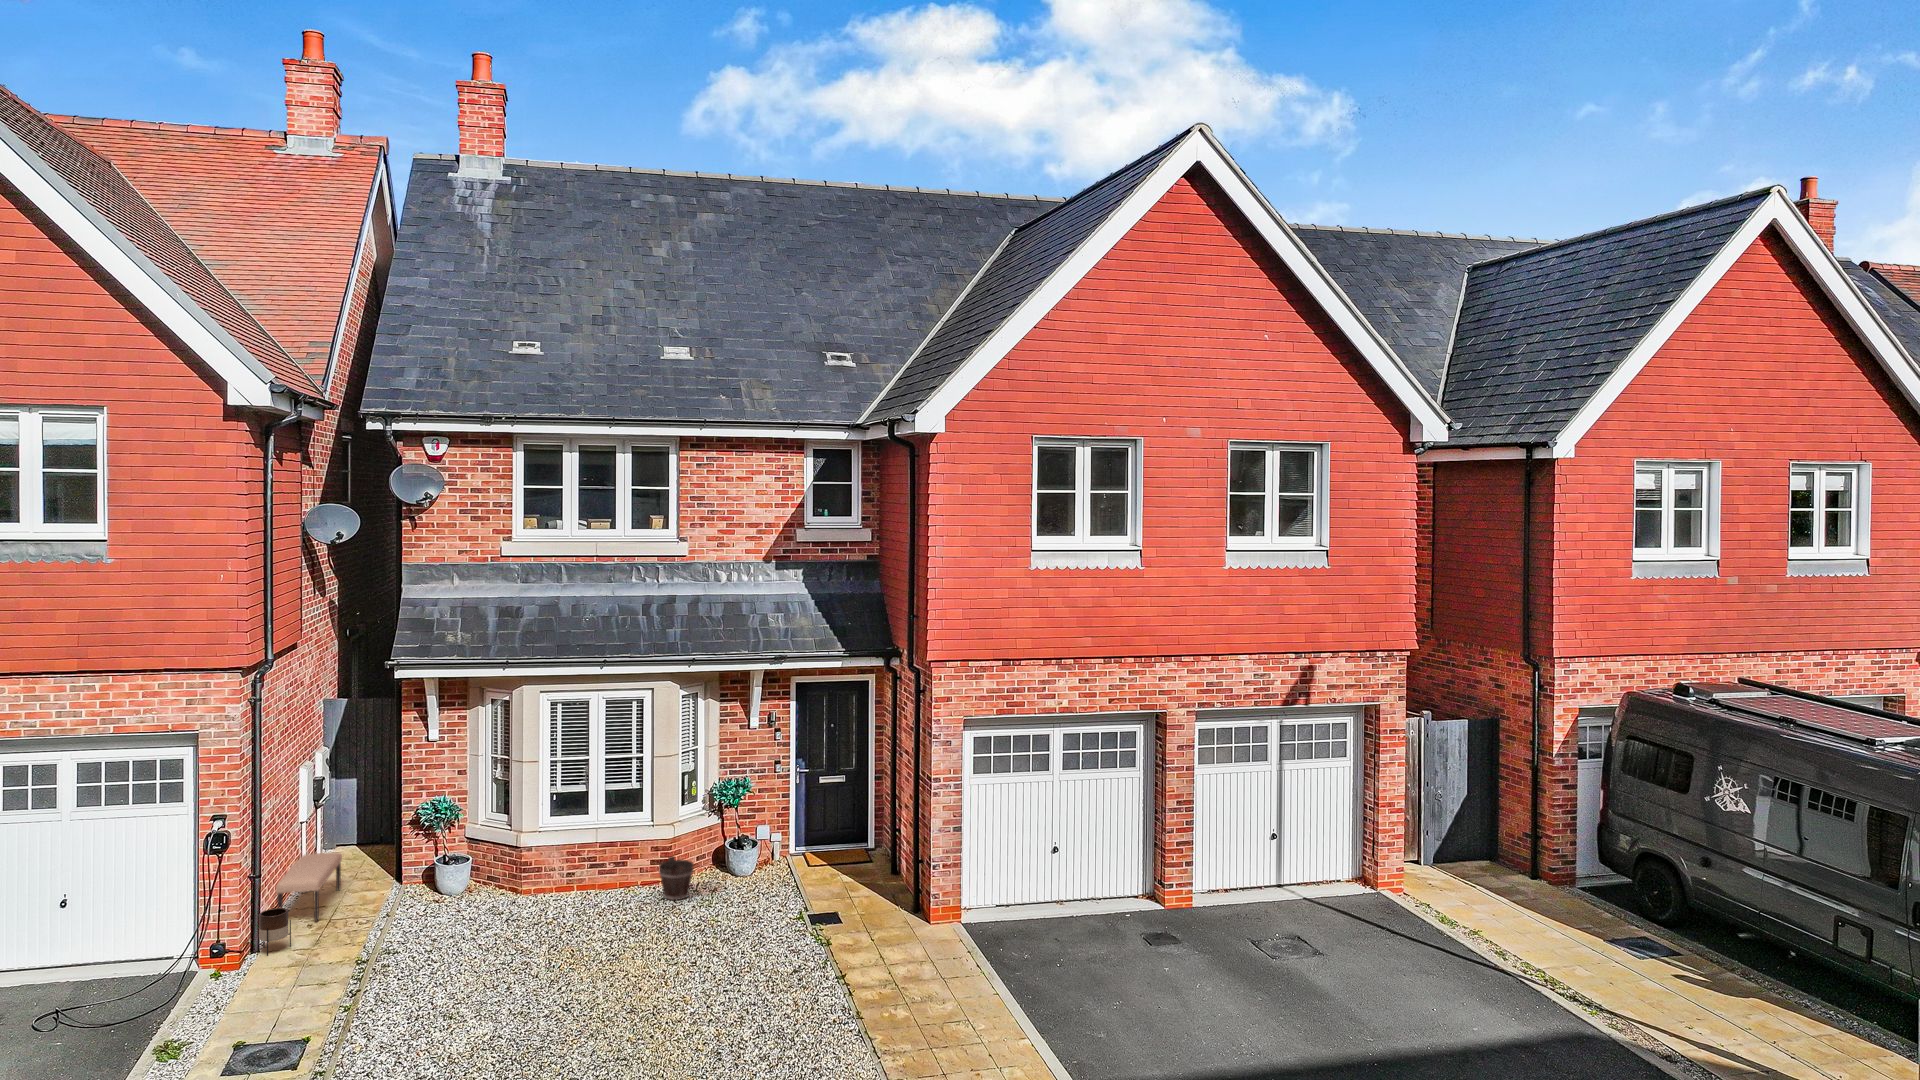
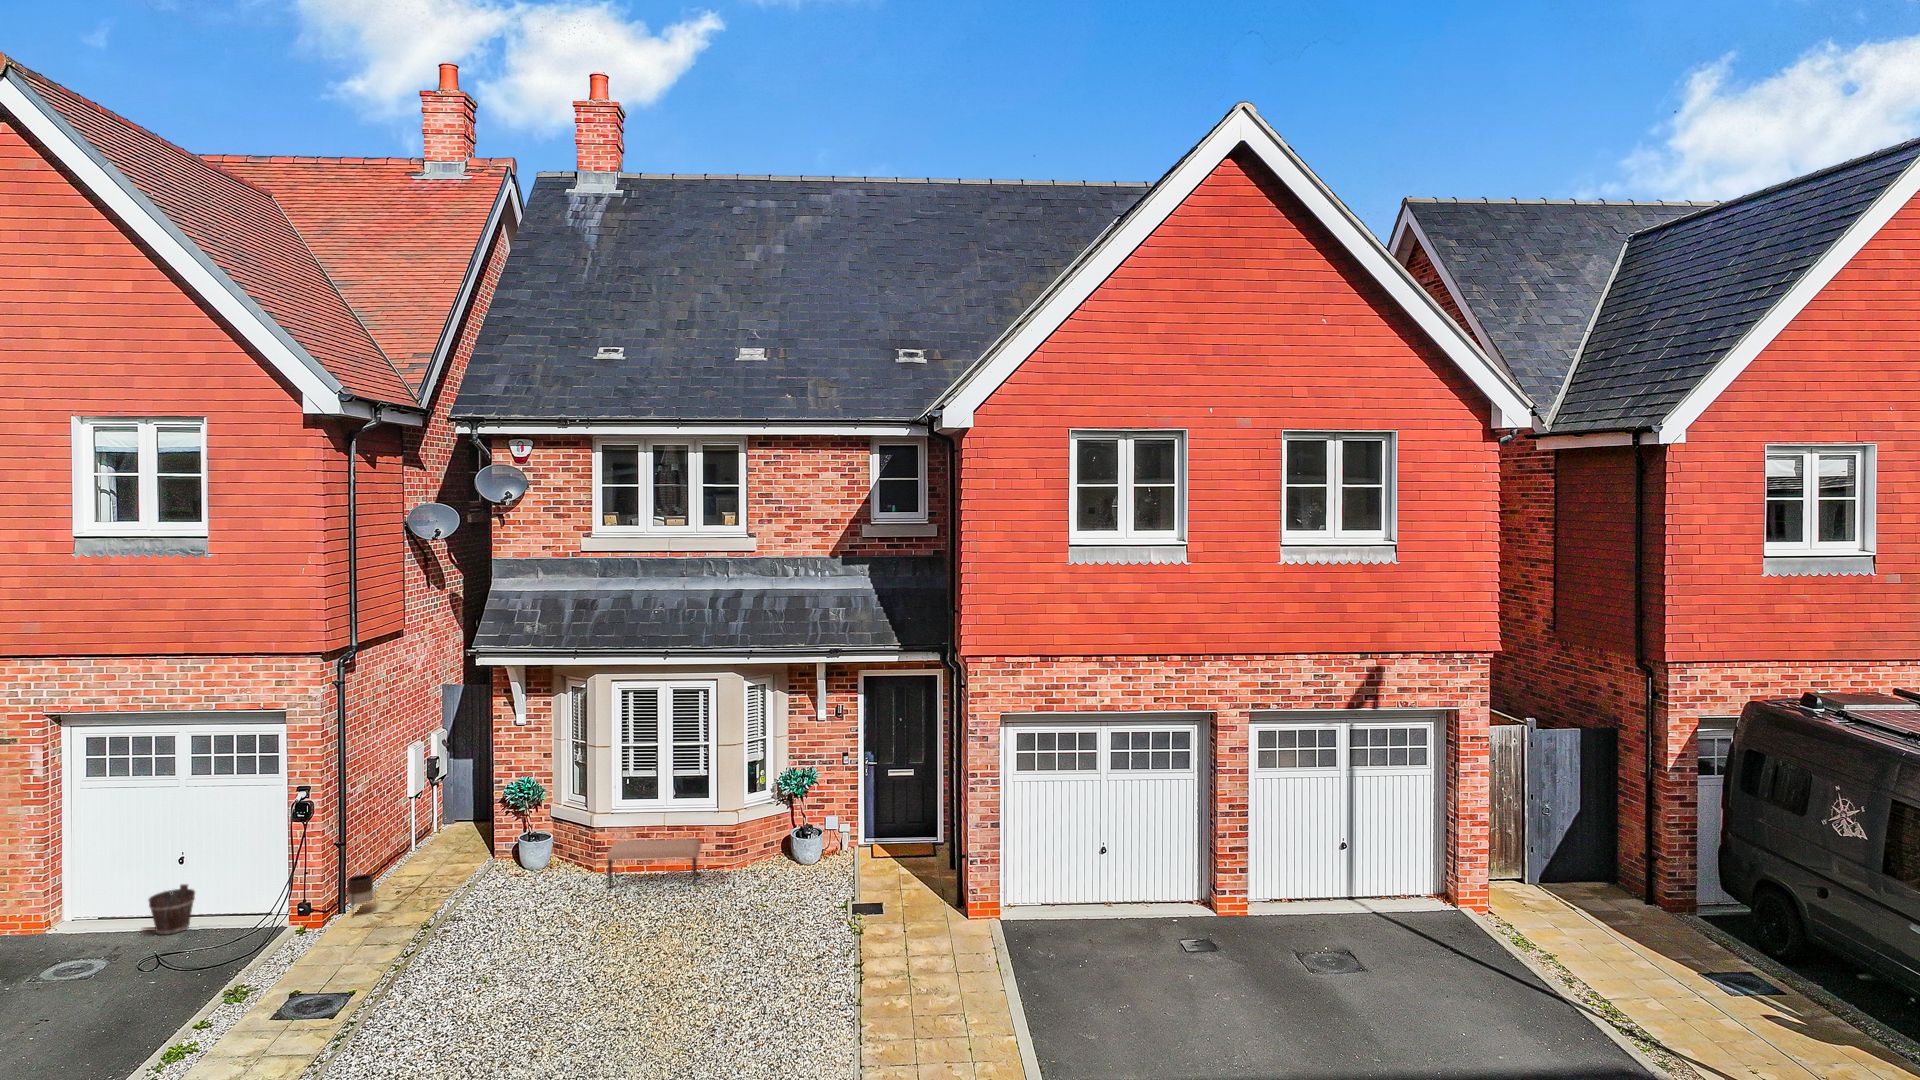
bench: present [276,853,342,921] -> present [607,838,701,888]
bucket: present [659,856,694,900] -> present [149,884,195,935]

